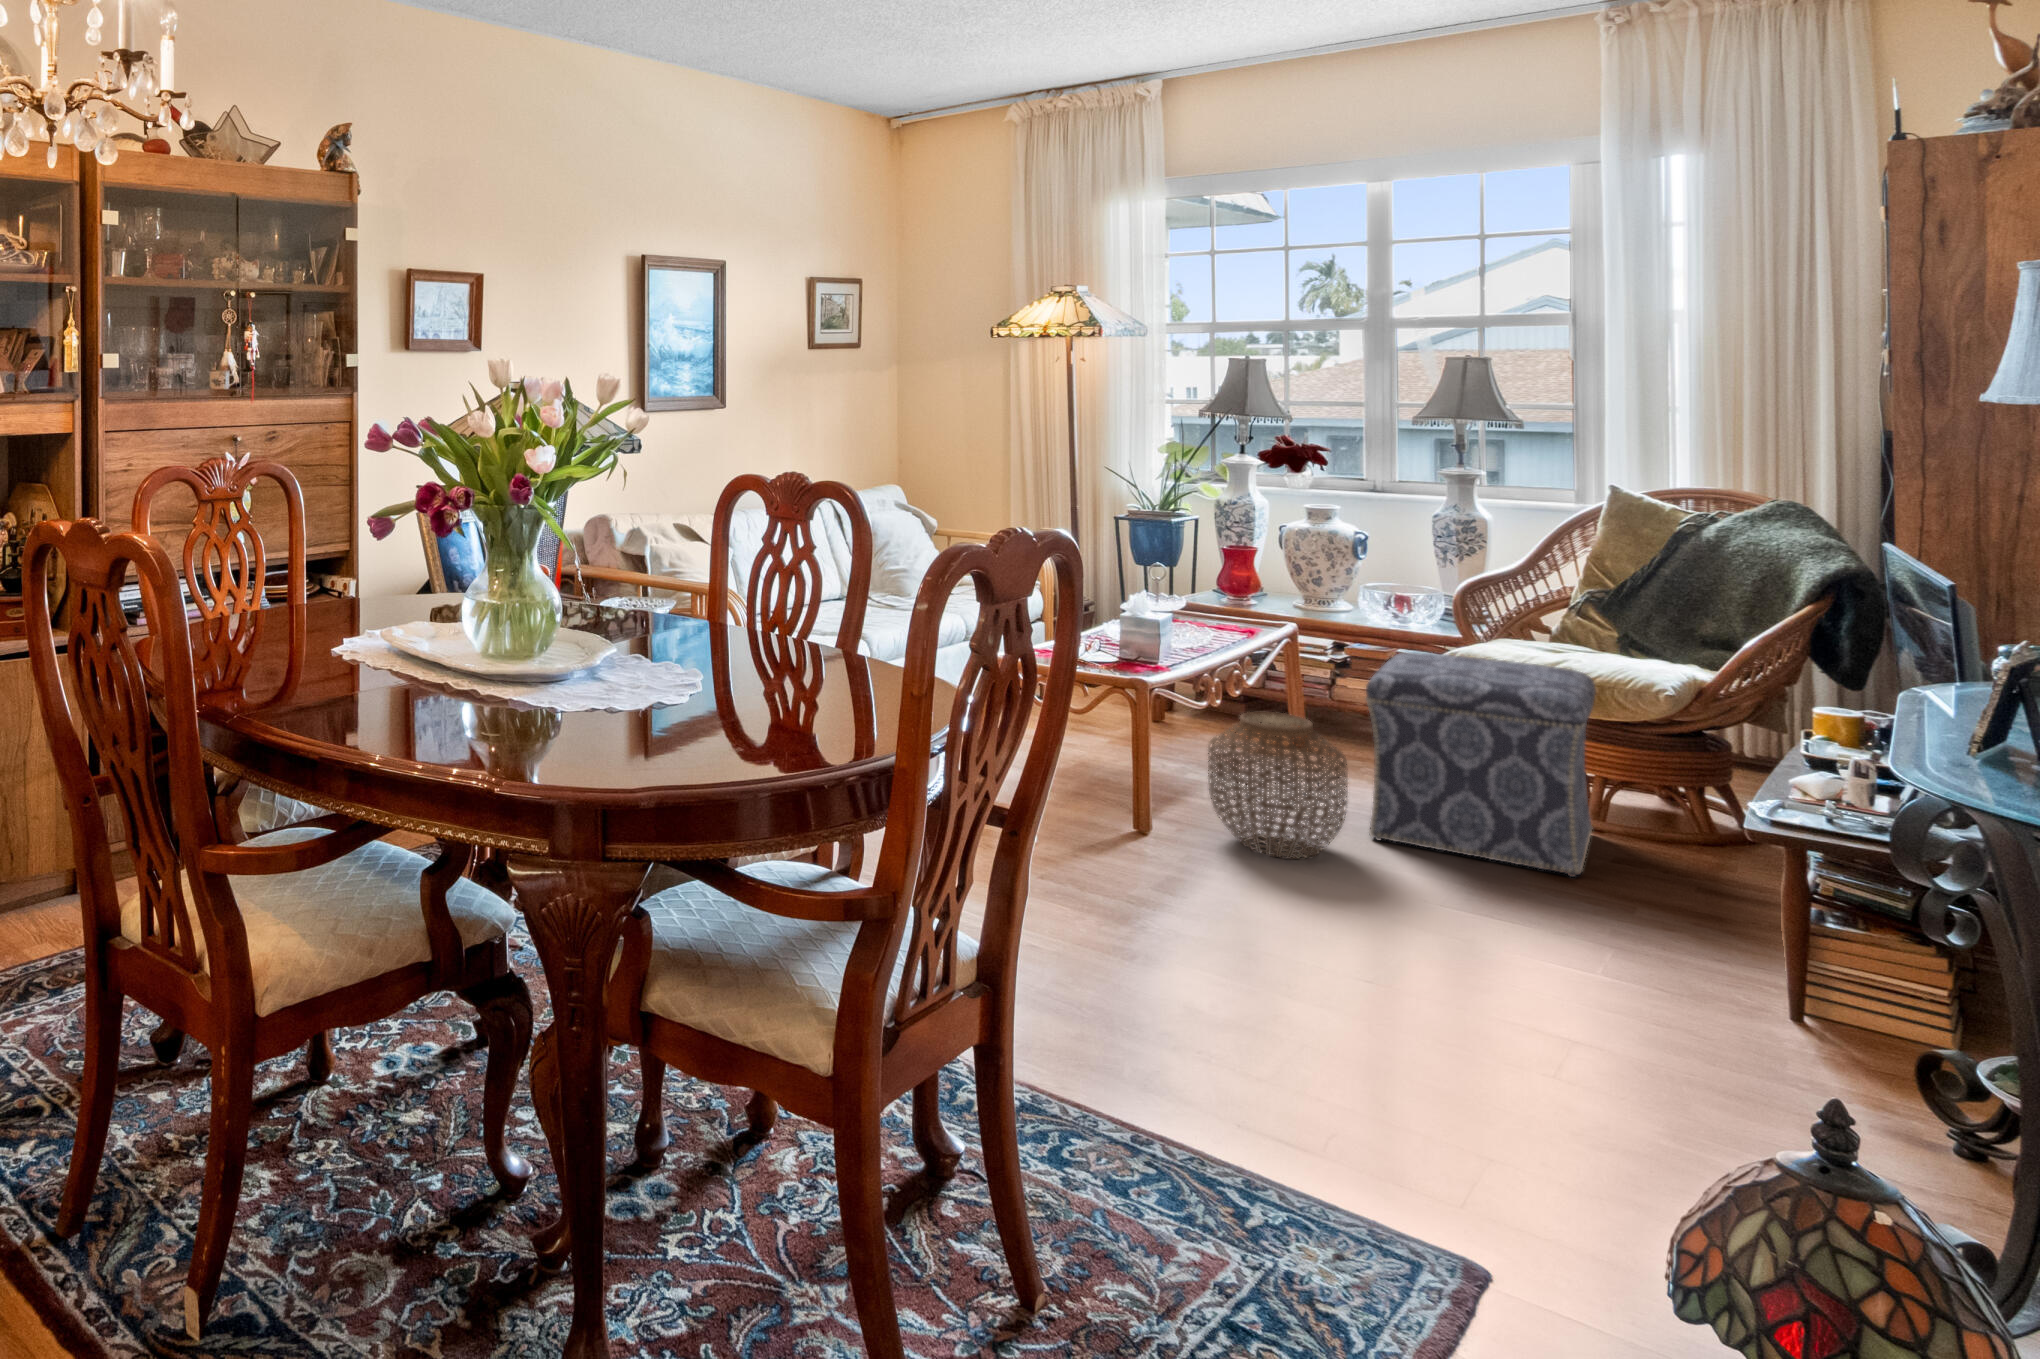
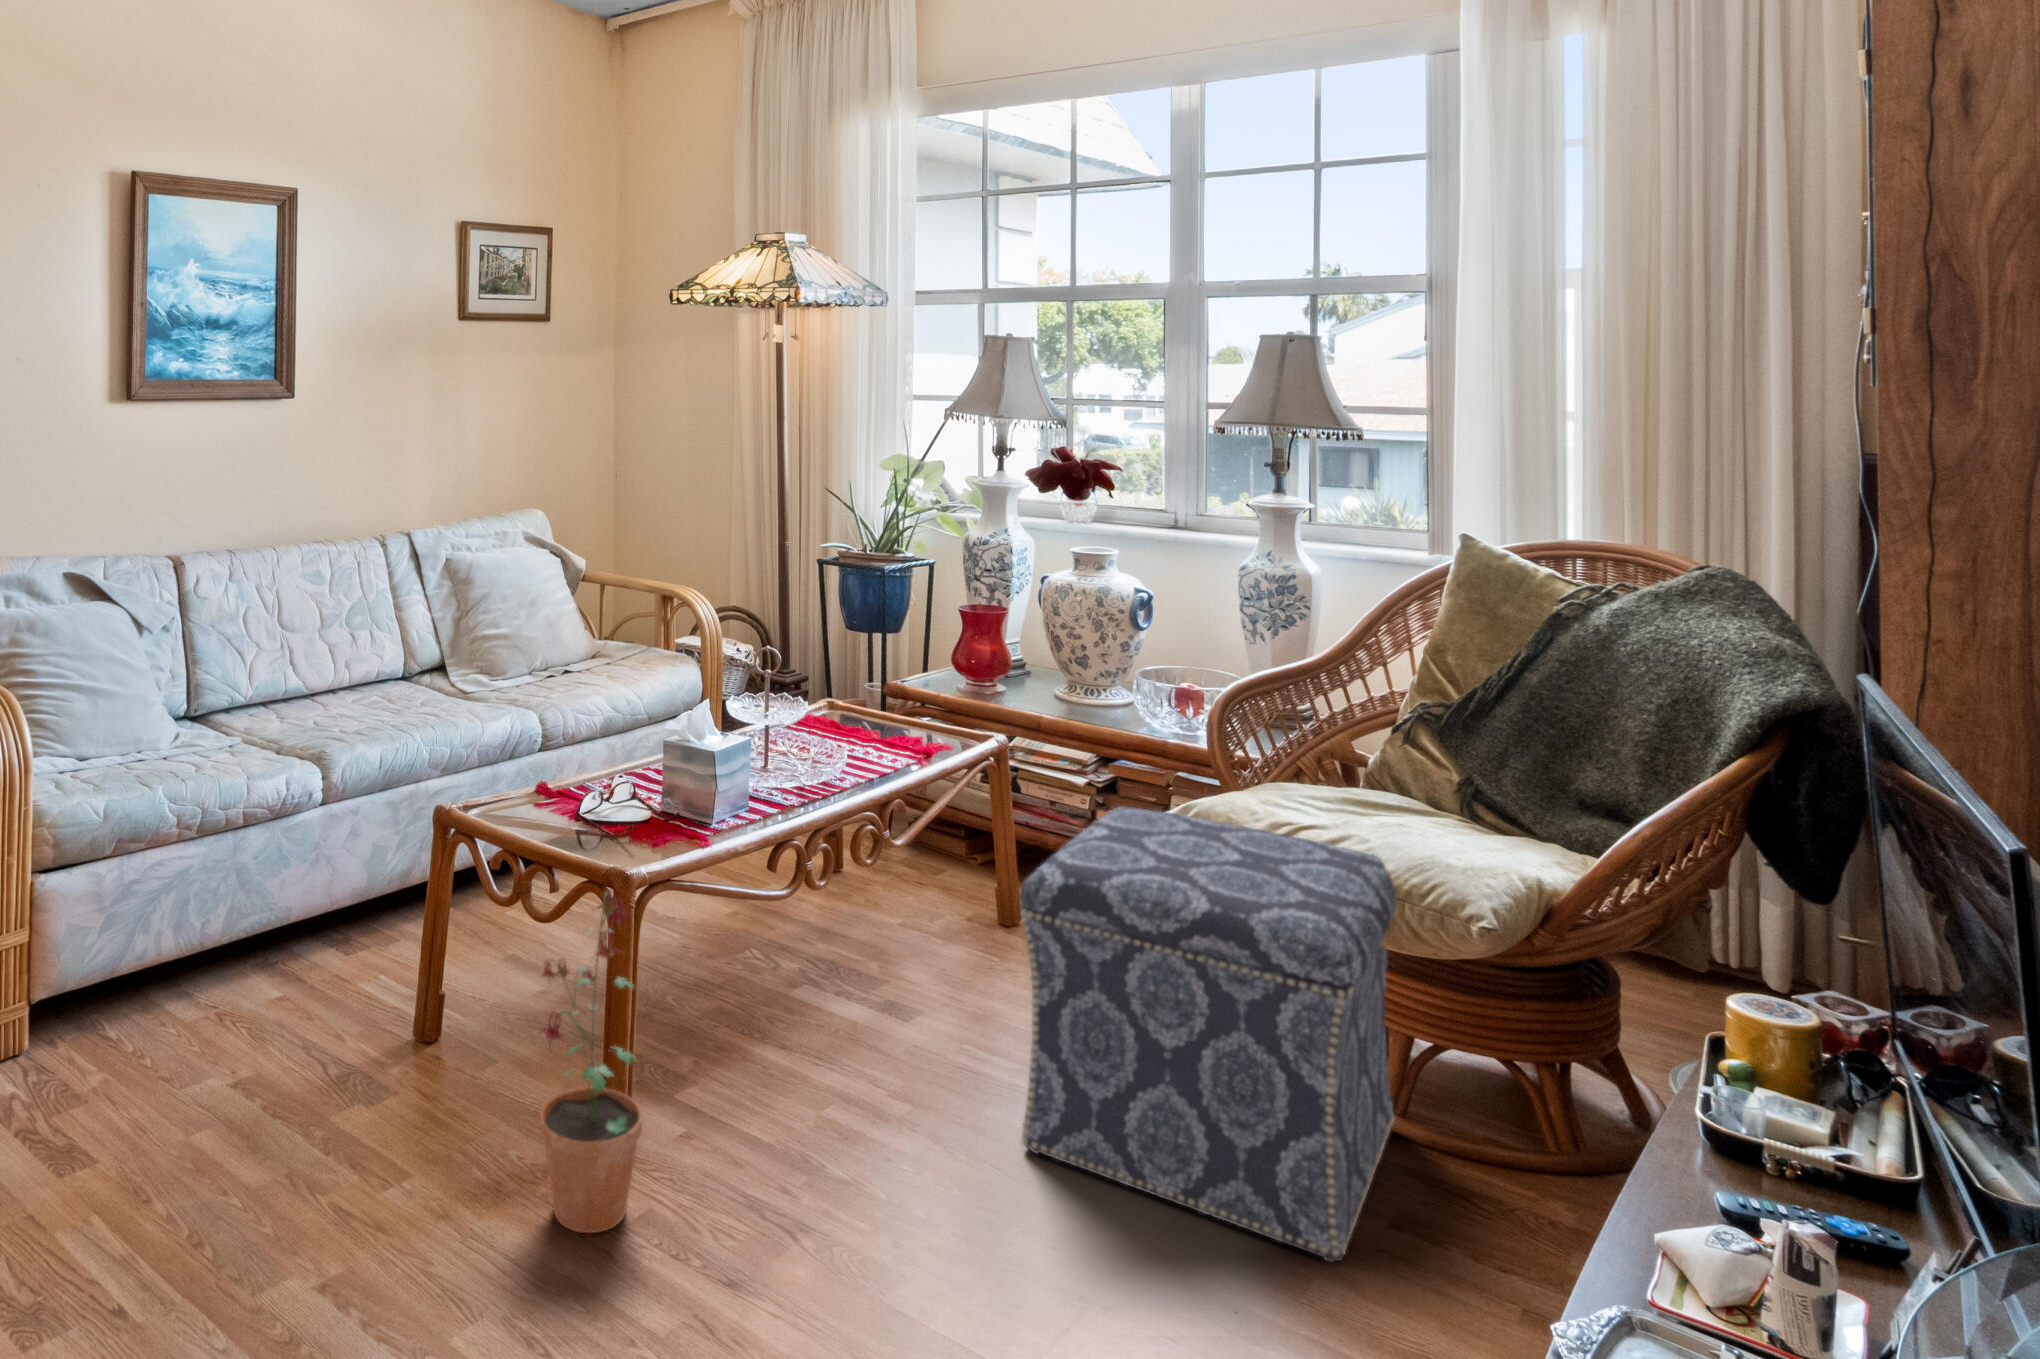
potted plant: none [1090,682,1170,863] -> present [540,890,642,1233]
woven basket: present [1208,712,1347,859] -> none [745,931,963,1213]

